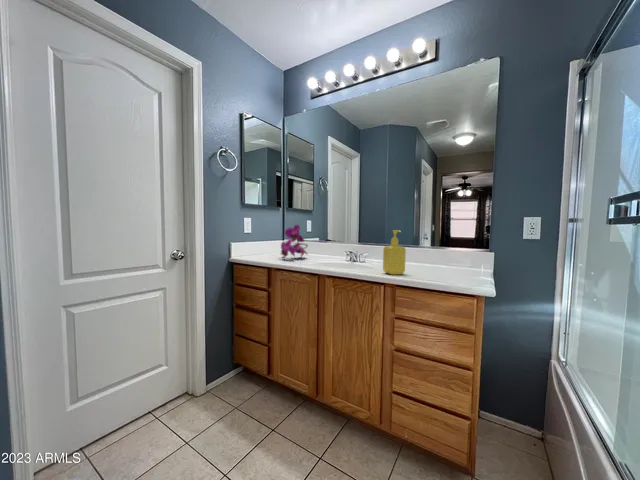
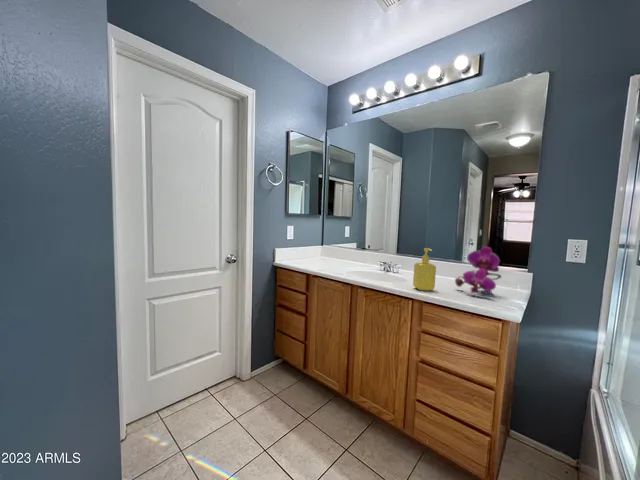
flower: present [281,225,307,257] -> present [455,247,501,293]

